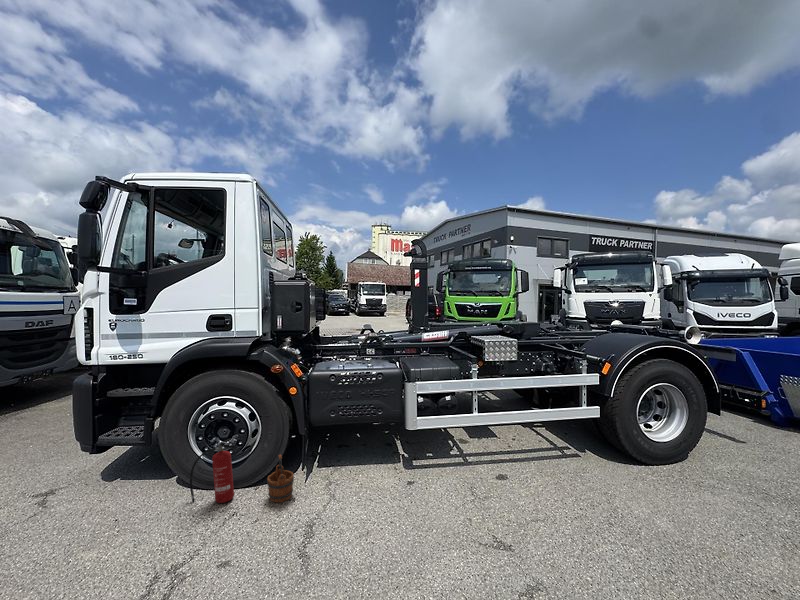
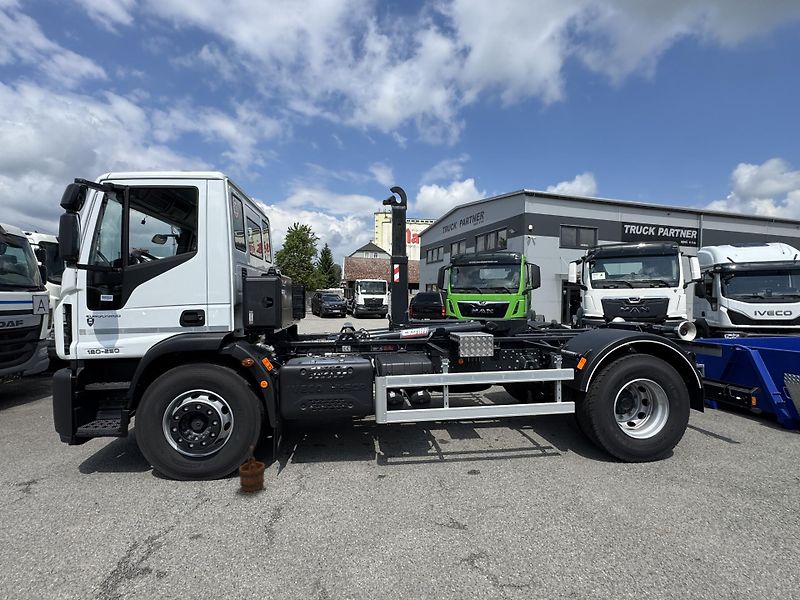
fire extinguisher: present [190,438,235,503] -> none [165,429,208,491]

